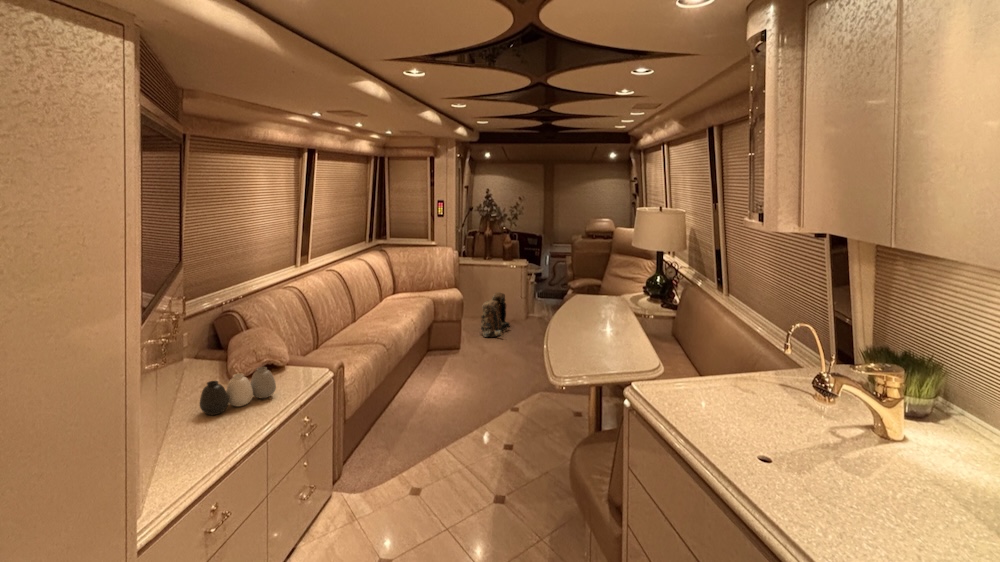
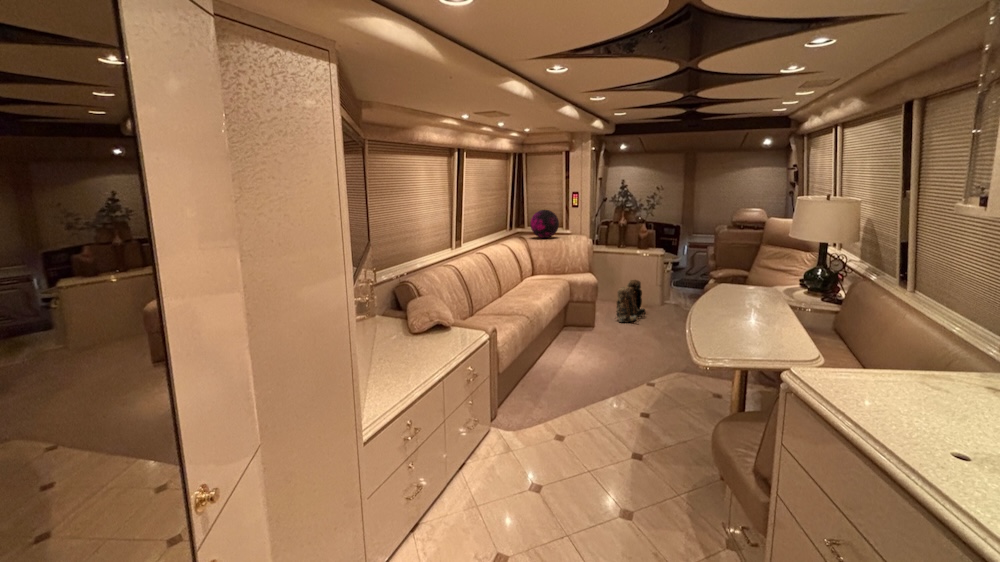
decorative orb: none [392,220,422,250] -> present [530,210,559,238]
vase: present [200,367,276,415] -> none [397,317,449,350]

